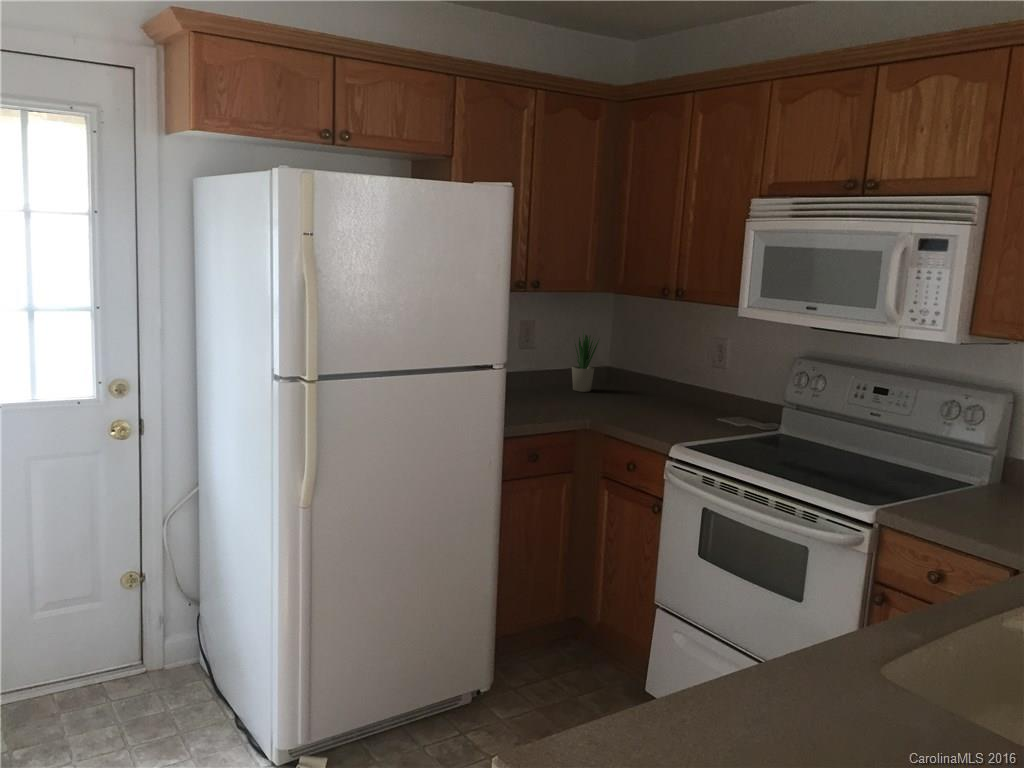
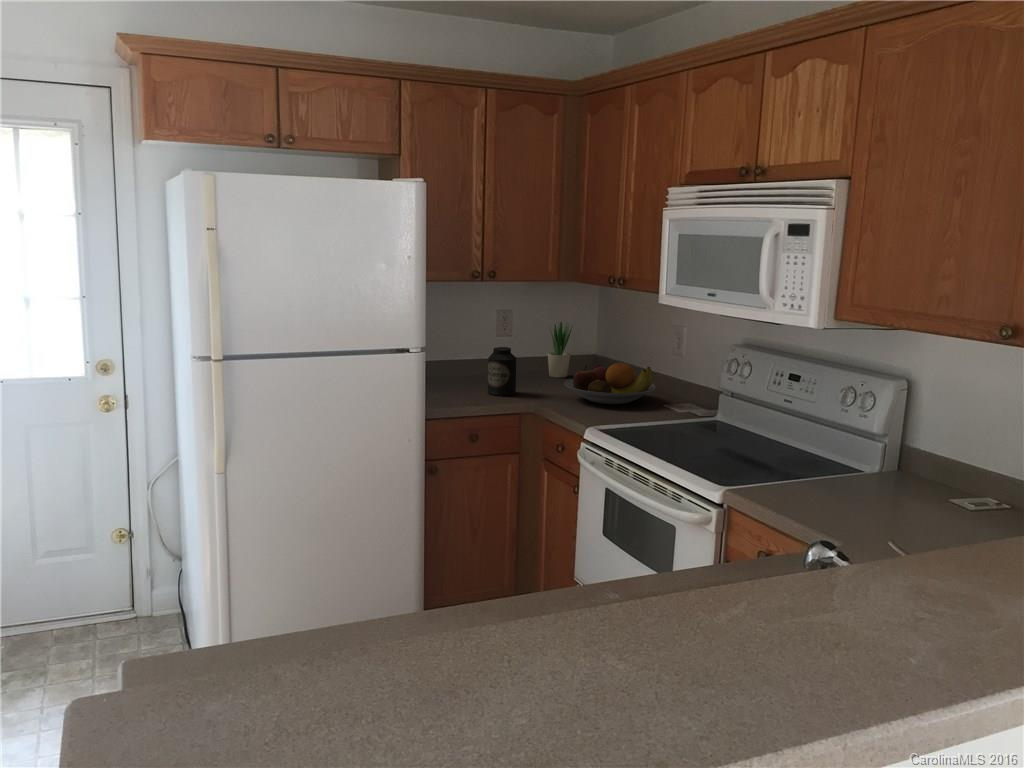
canister: none [533,361,564,412] -> present [488,347,516,396]
fruit bowl: none [614,377,708,420] -> present [565,363,656,404]

